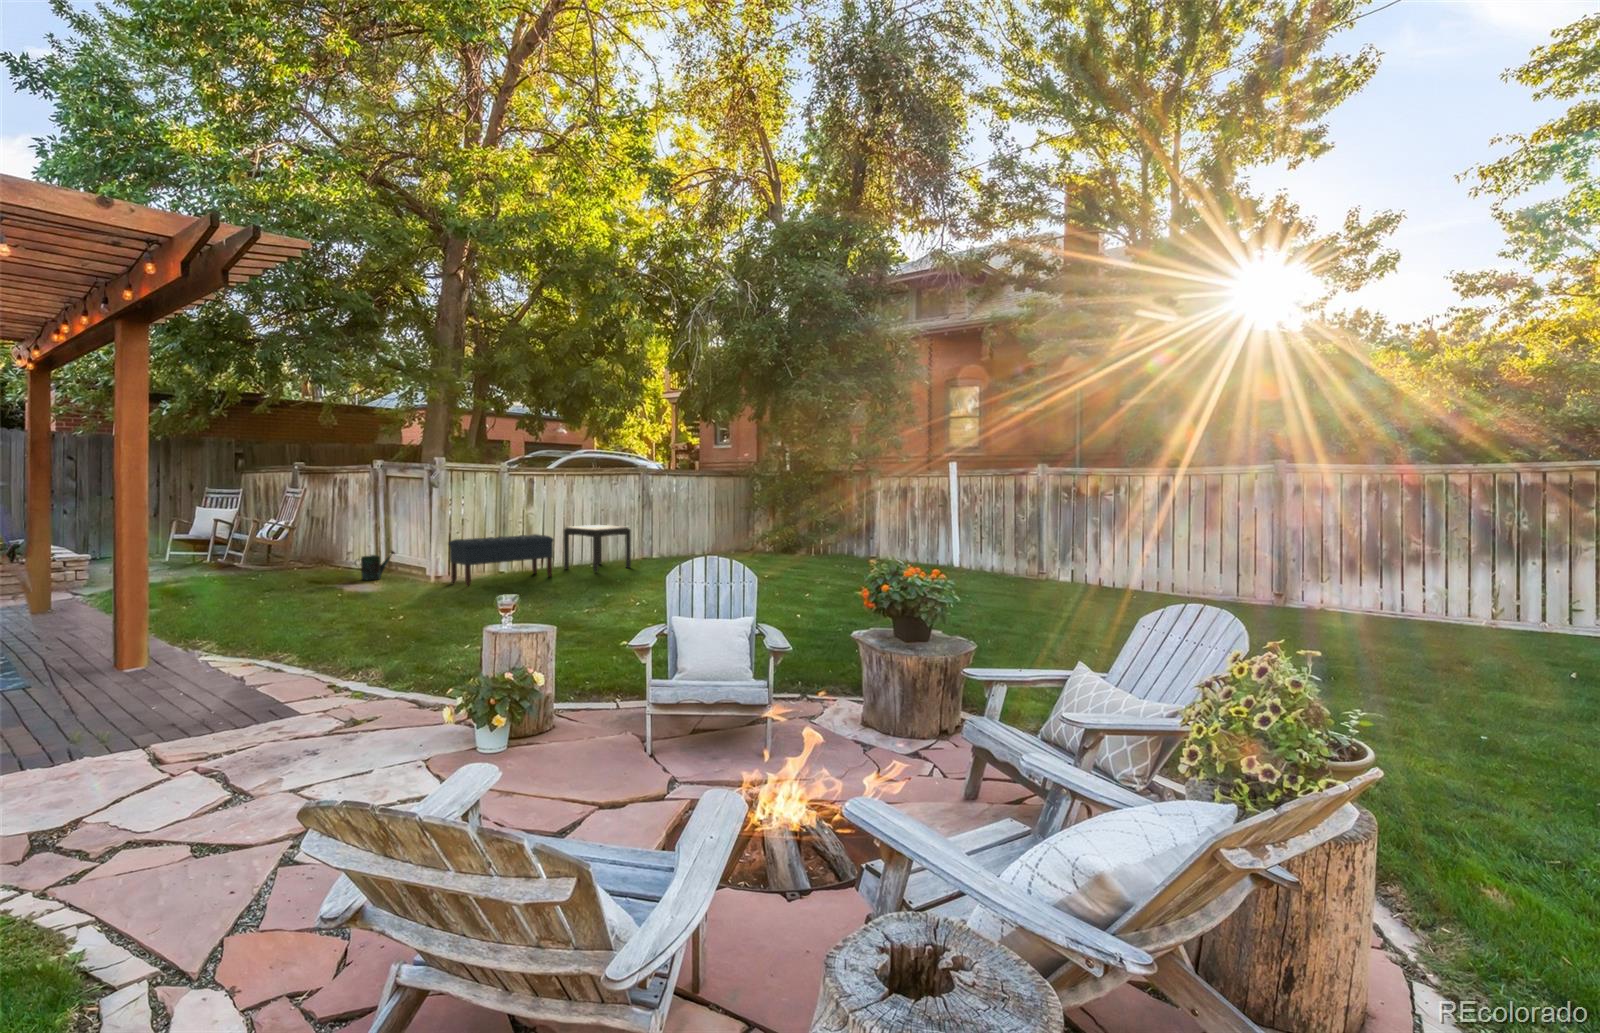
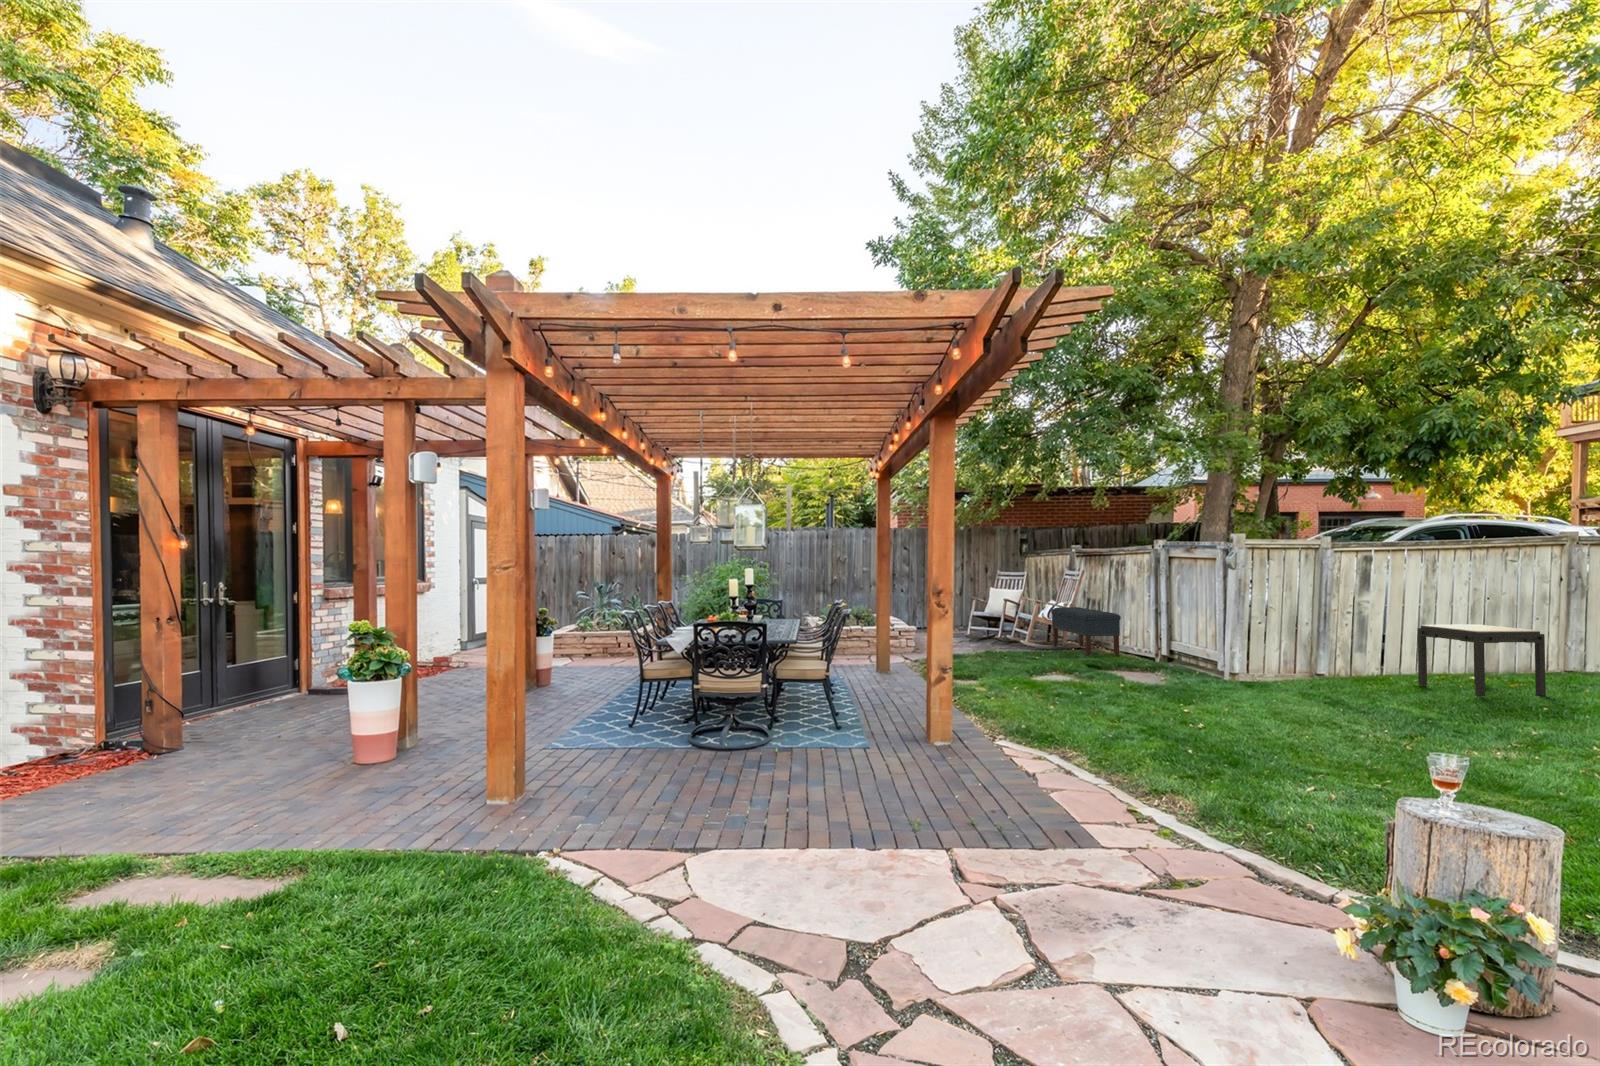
bench: present [449,534,553,586] -> present [1051,607,1121,656]
watering can: present [361,551,395,580] -> none [1136,641,1182,674]

